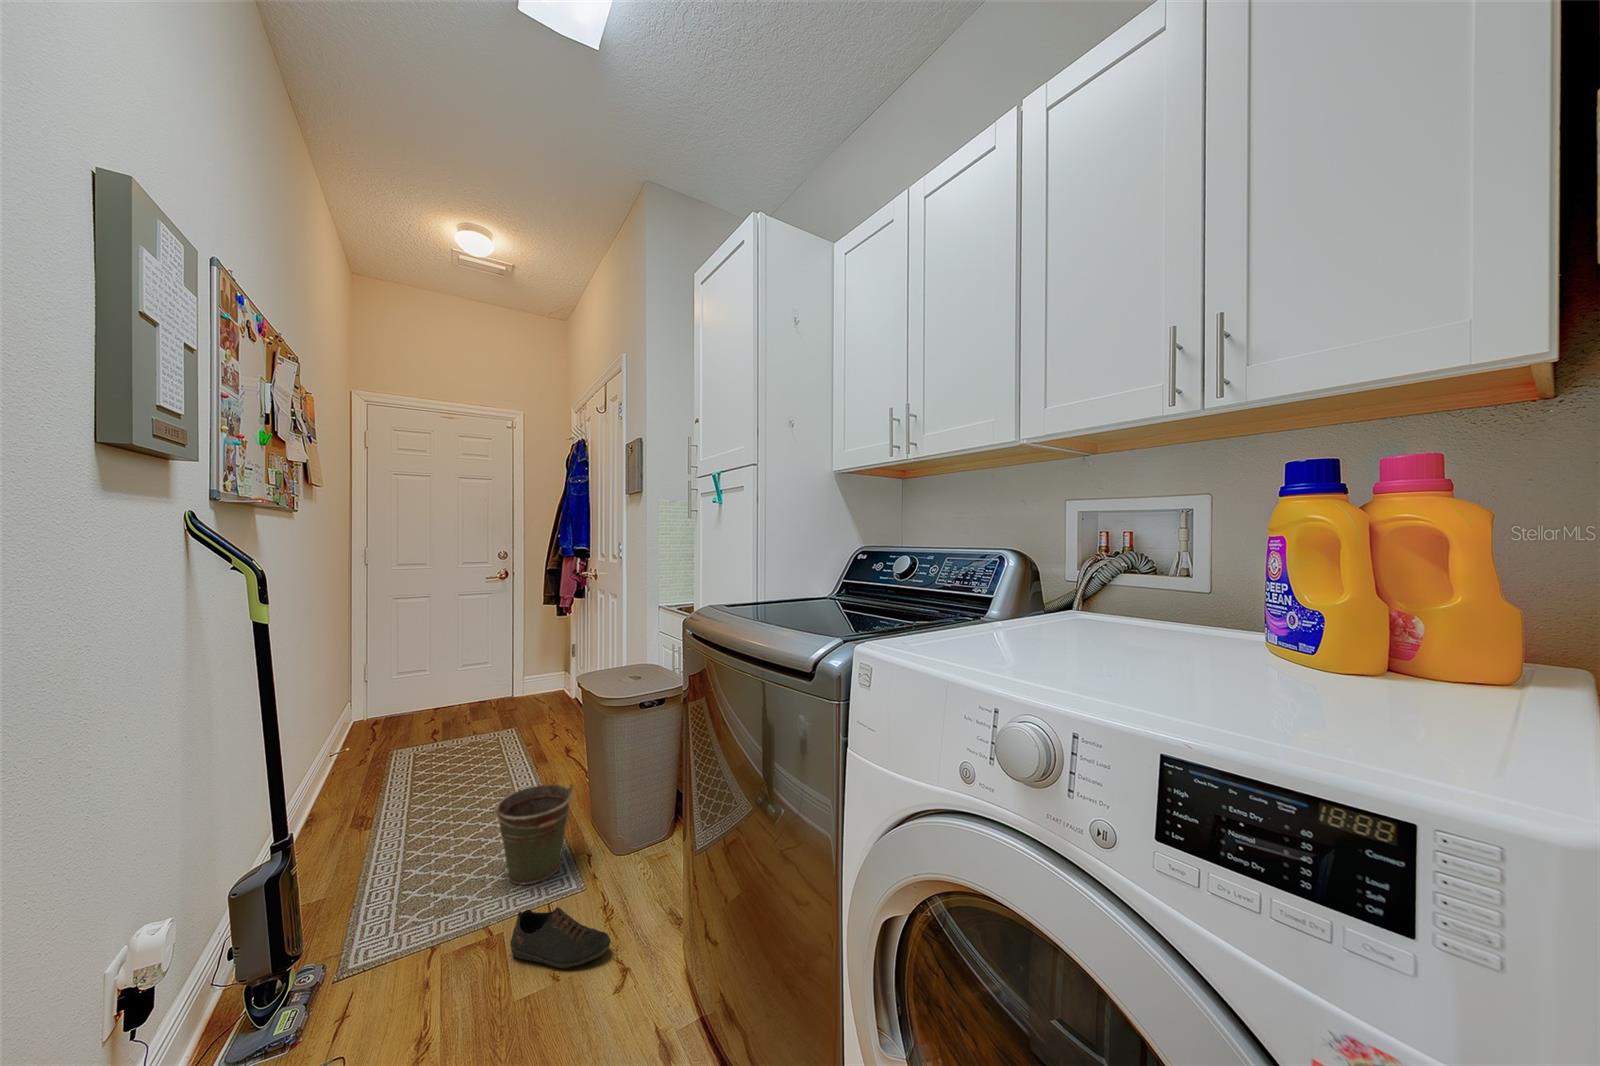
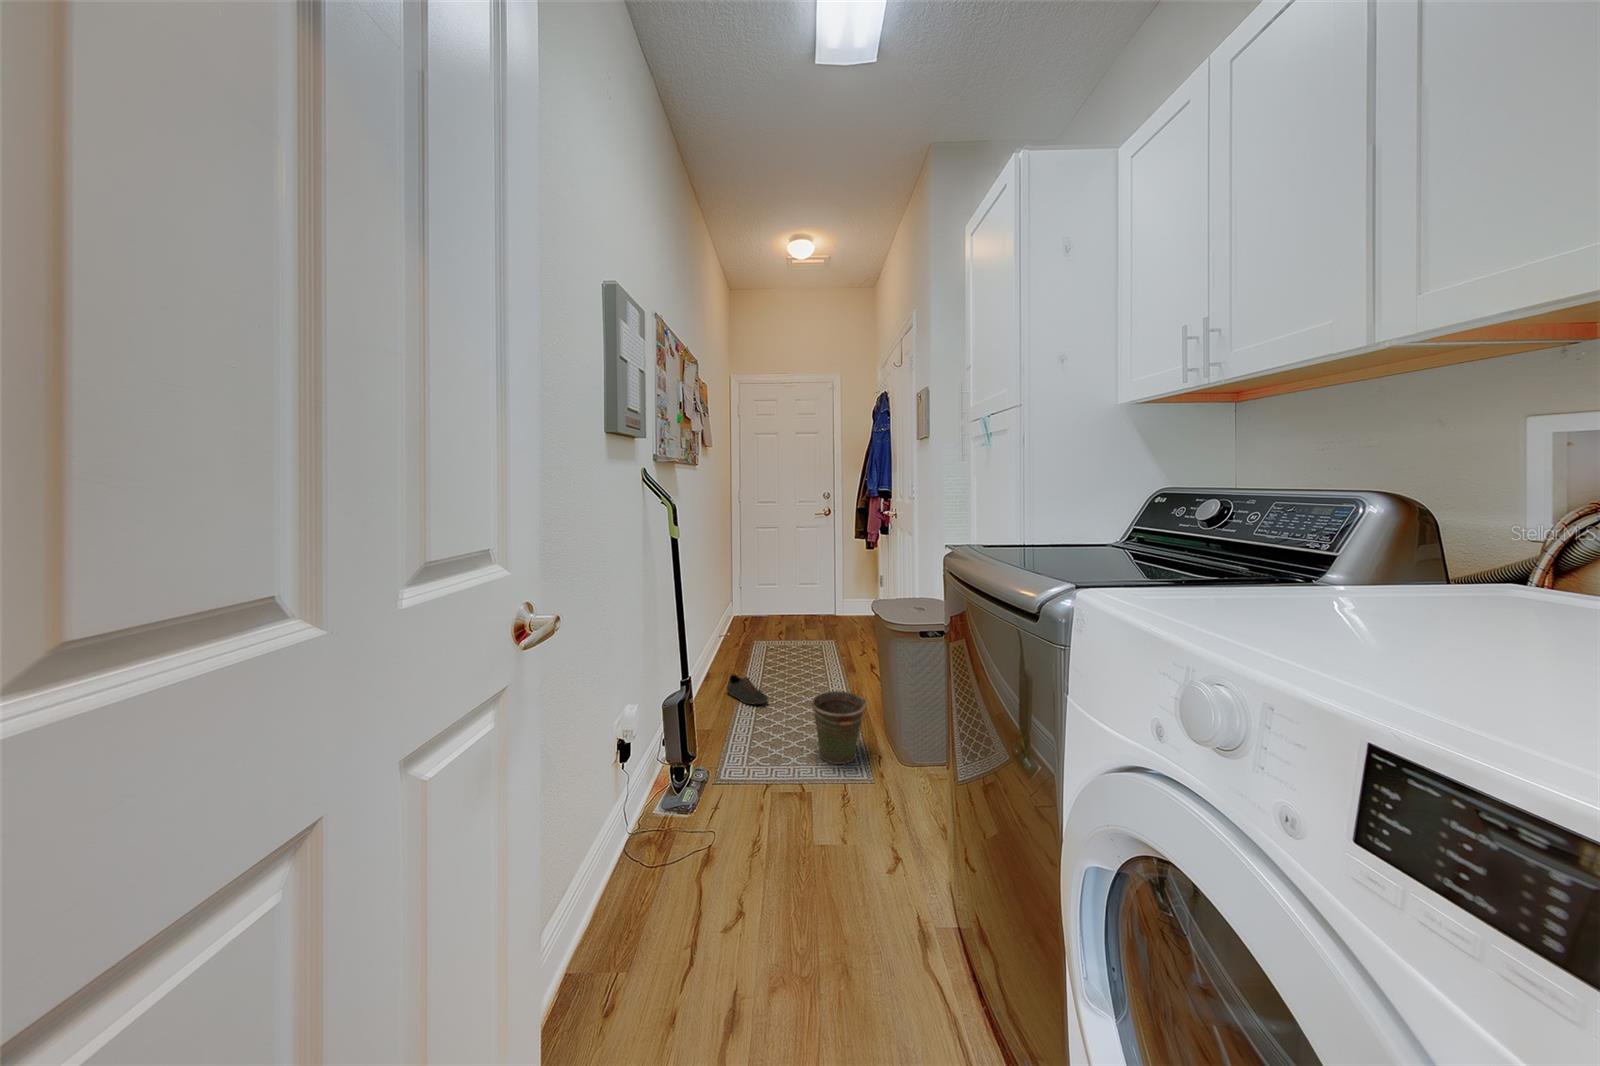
shoe: present [510,907,611,968] -> present [727,675,768,704]

